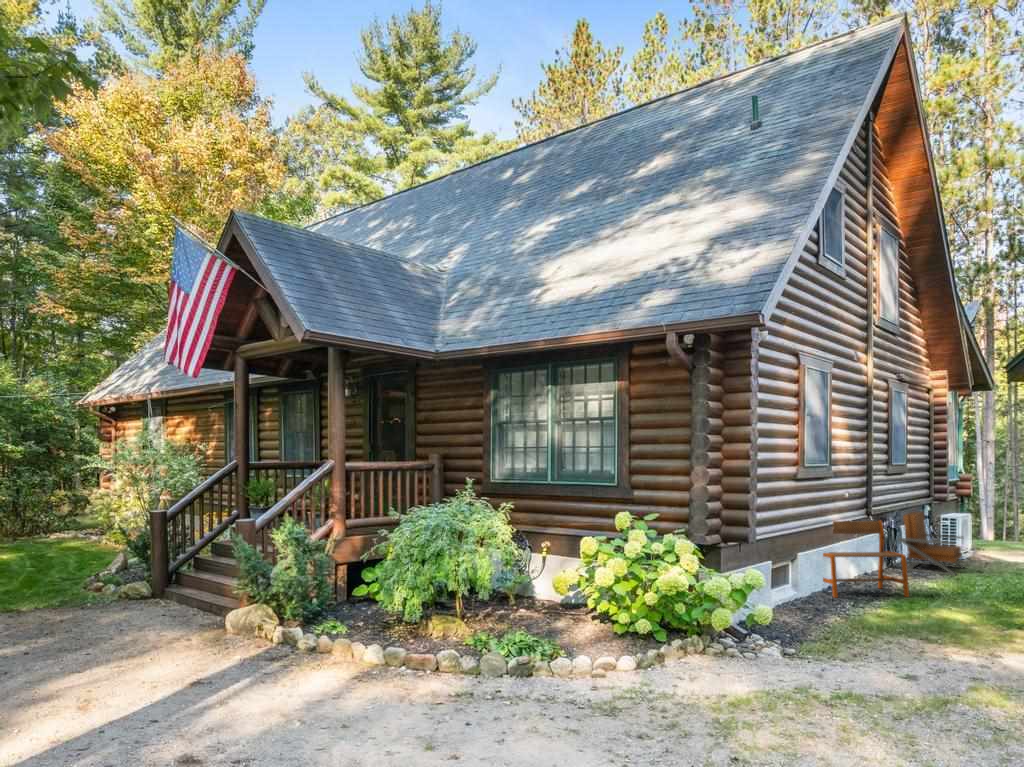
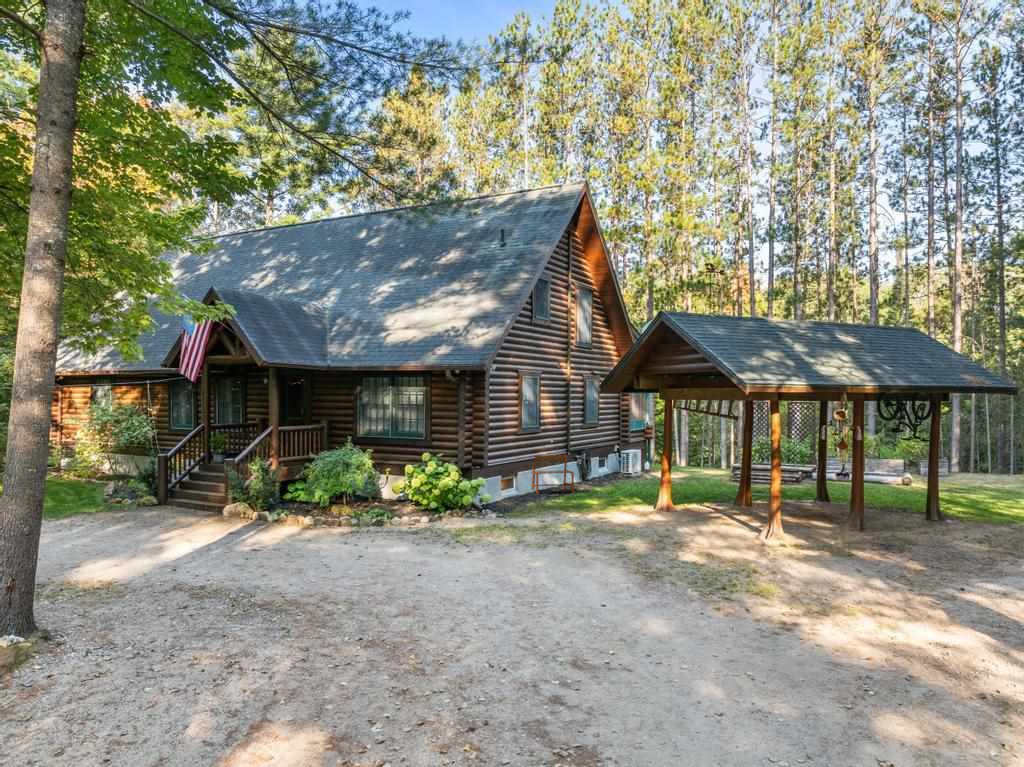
lounge chair: present [898,512,964,575] -> none [585,448,621,483]

